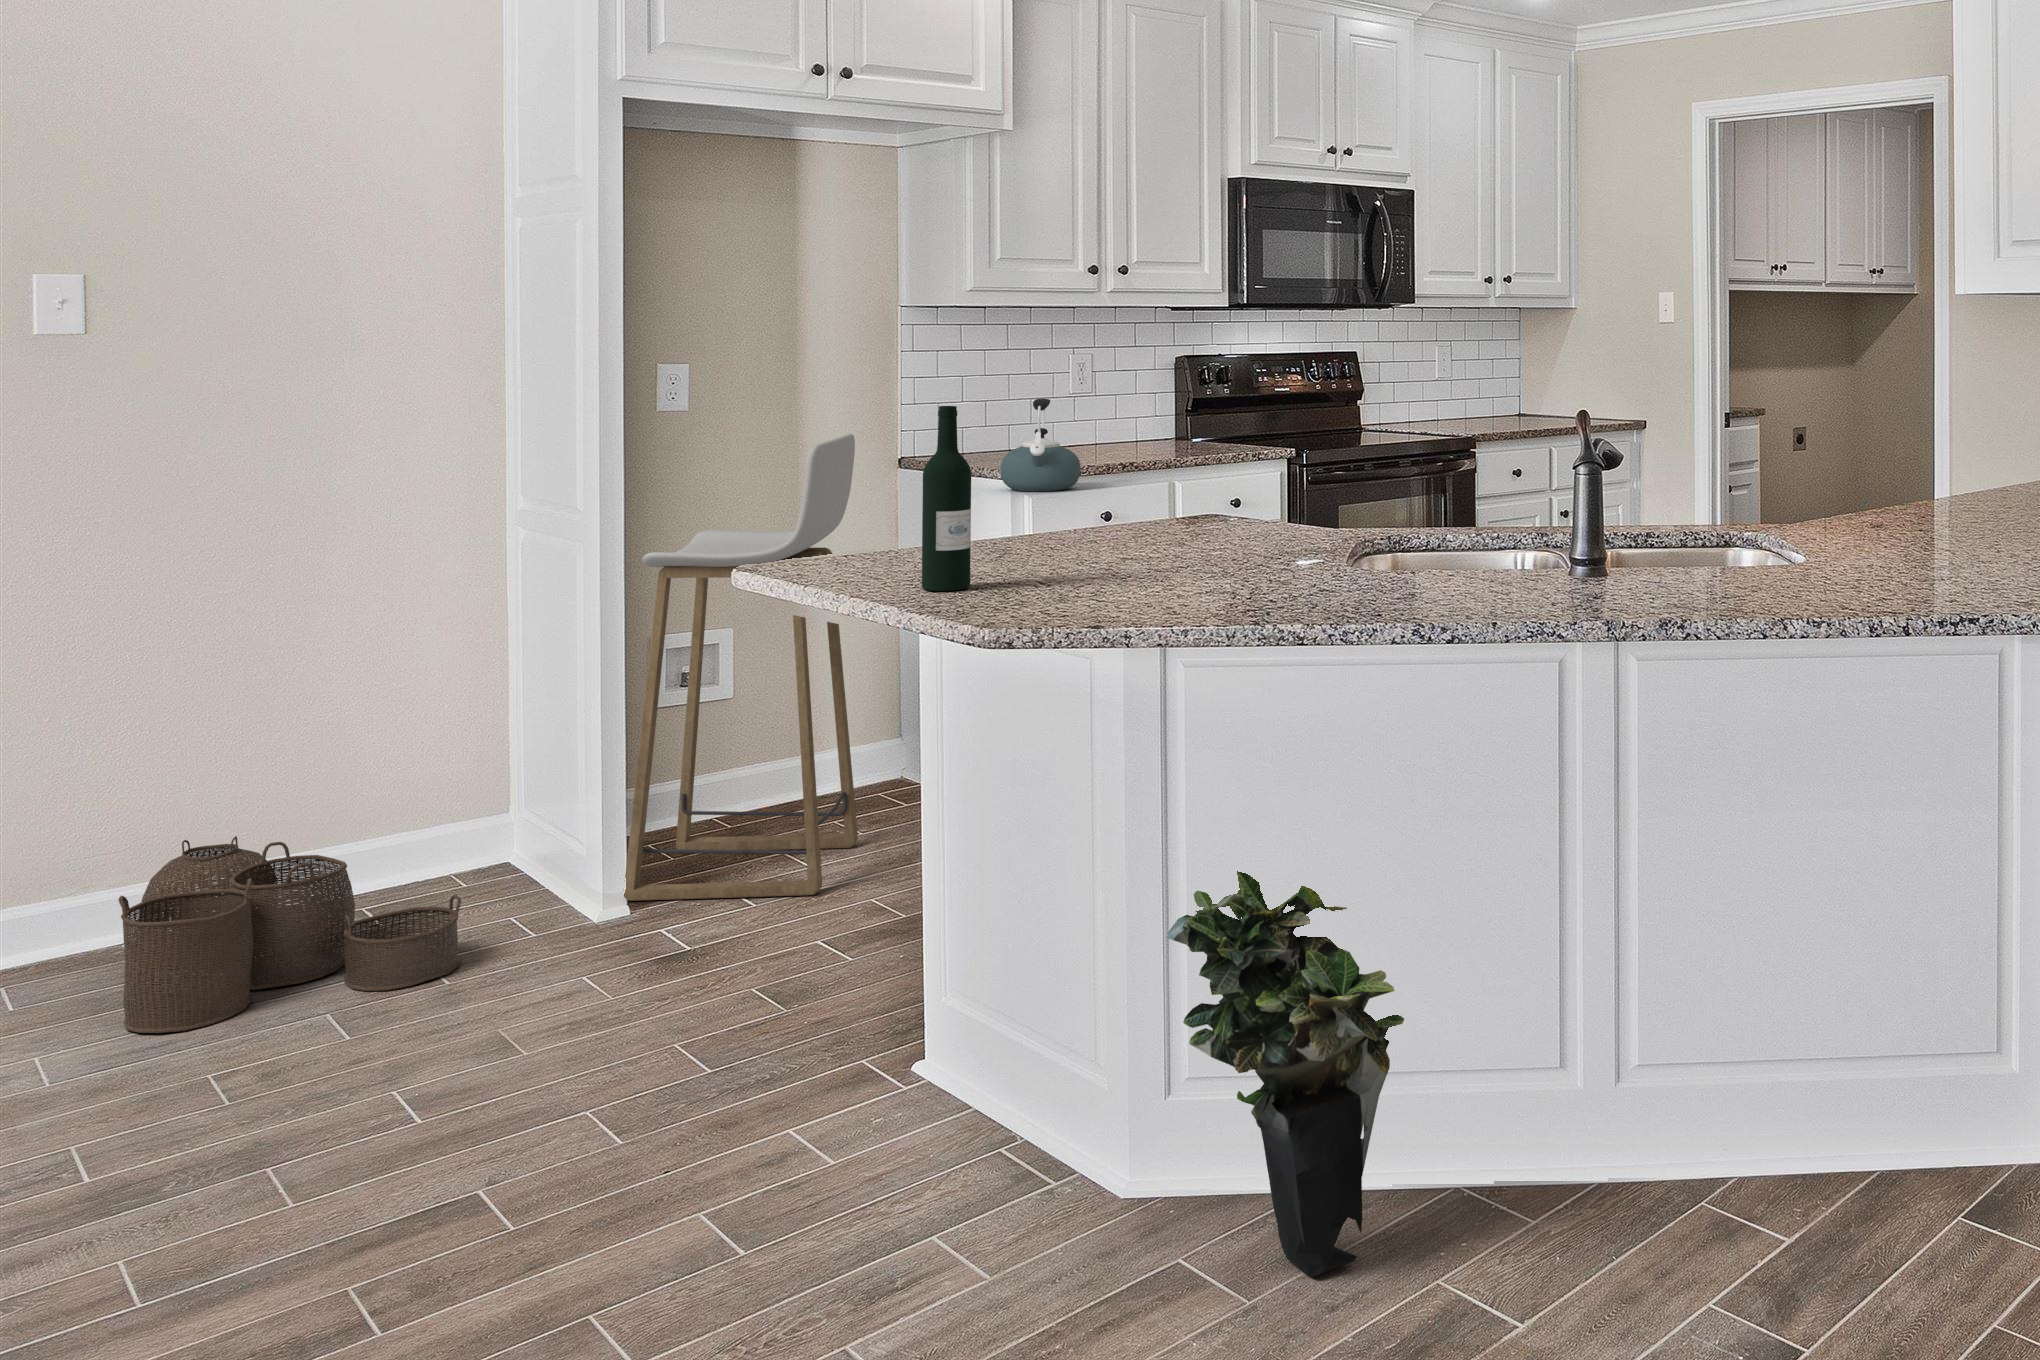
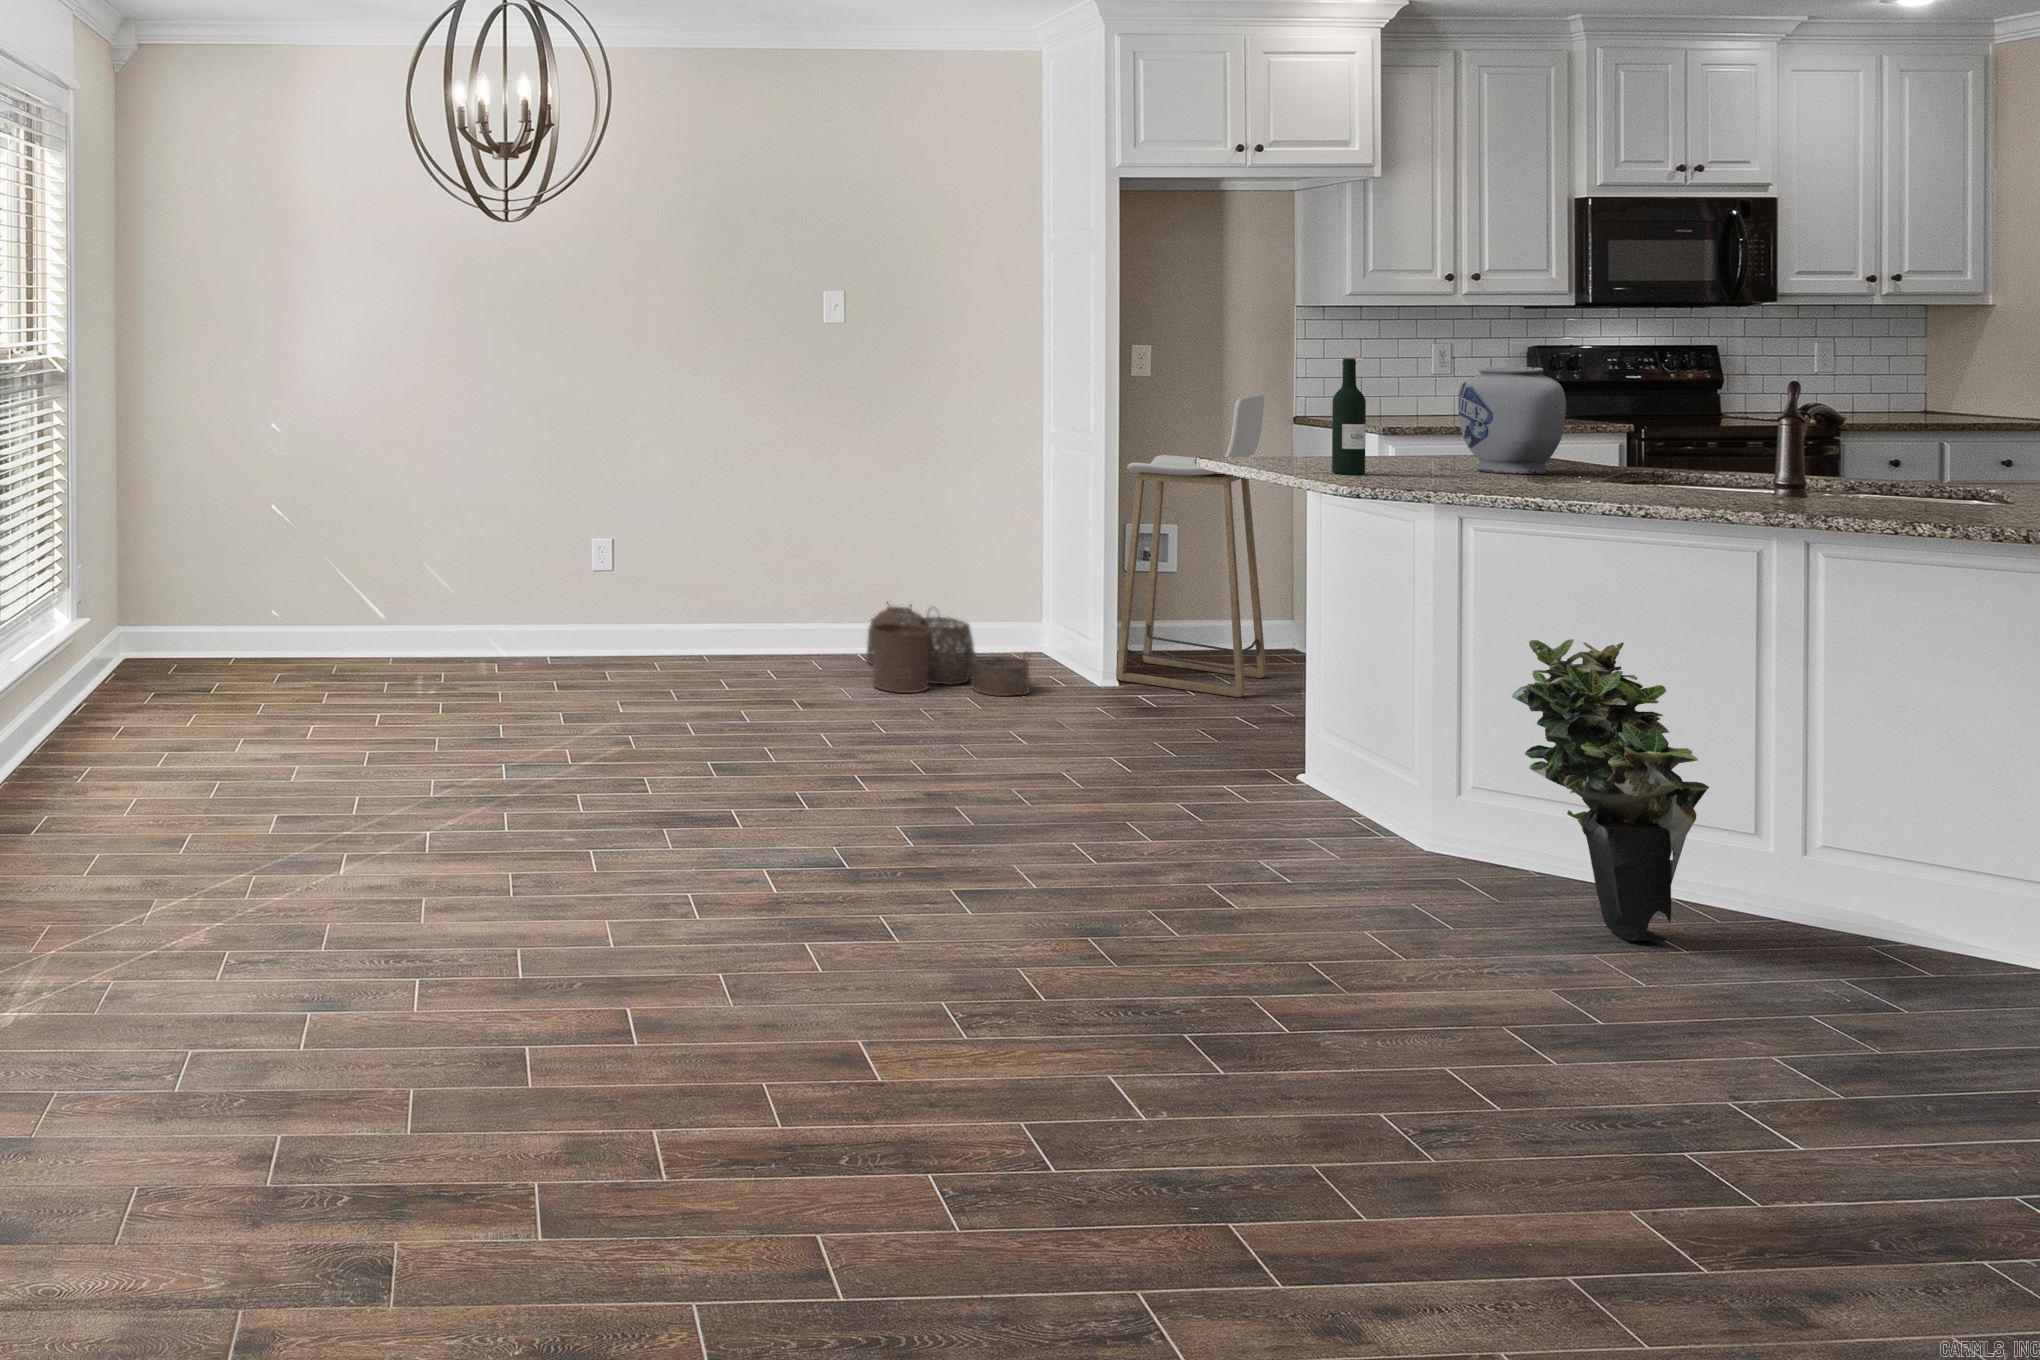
kettle: present [1000,399,1081,491] -> none [1373,374,1439,442]
vase: none [1099,407,1230,562] -> present [1458,367,1566,474]

